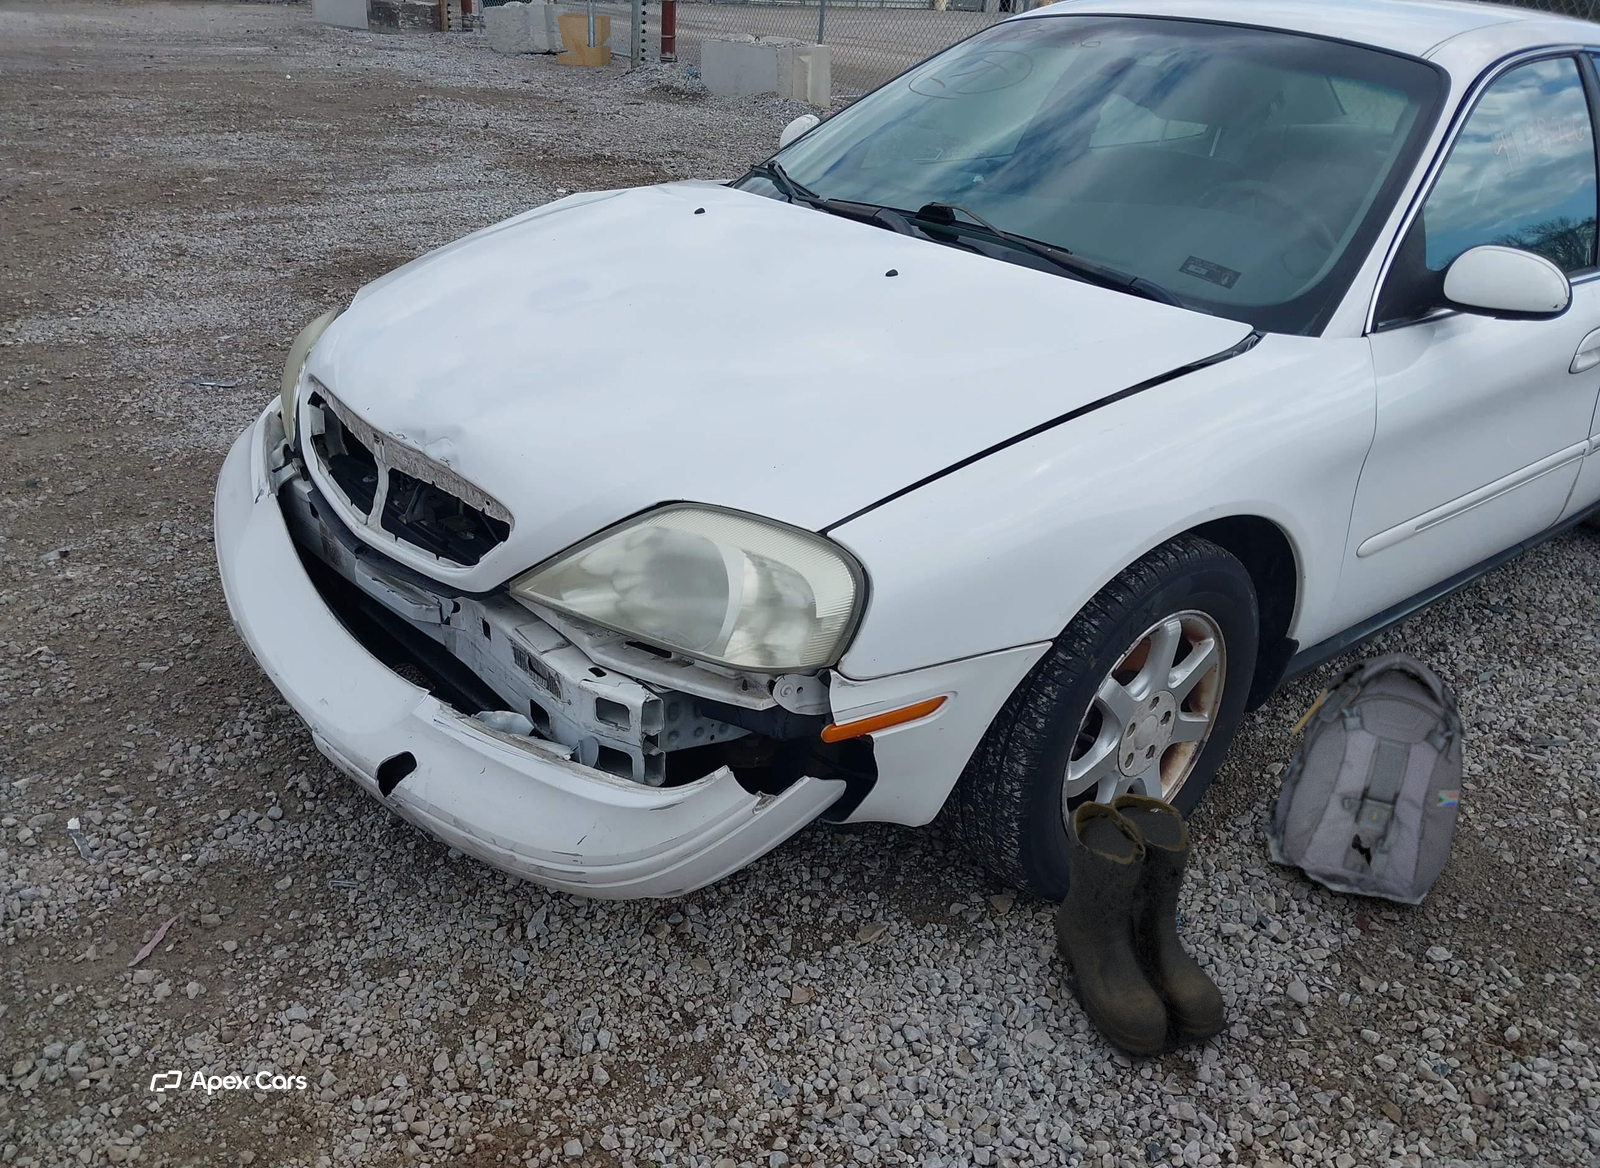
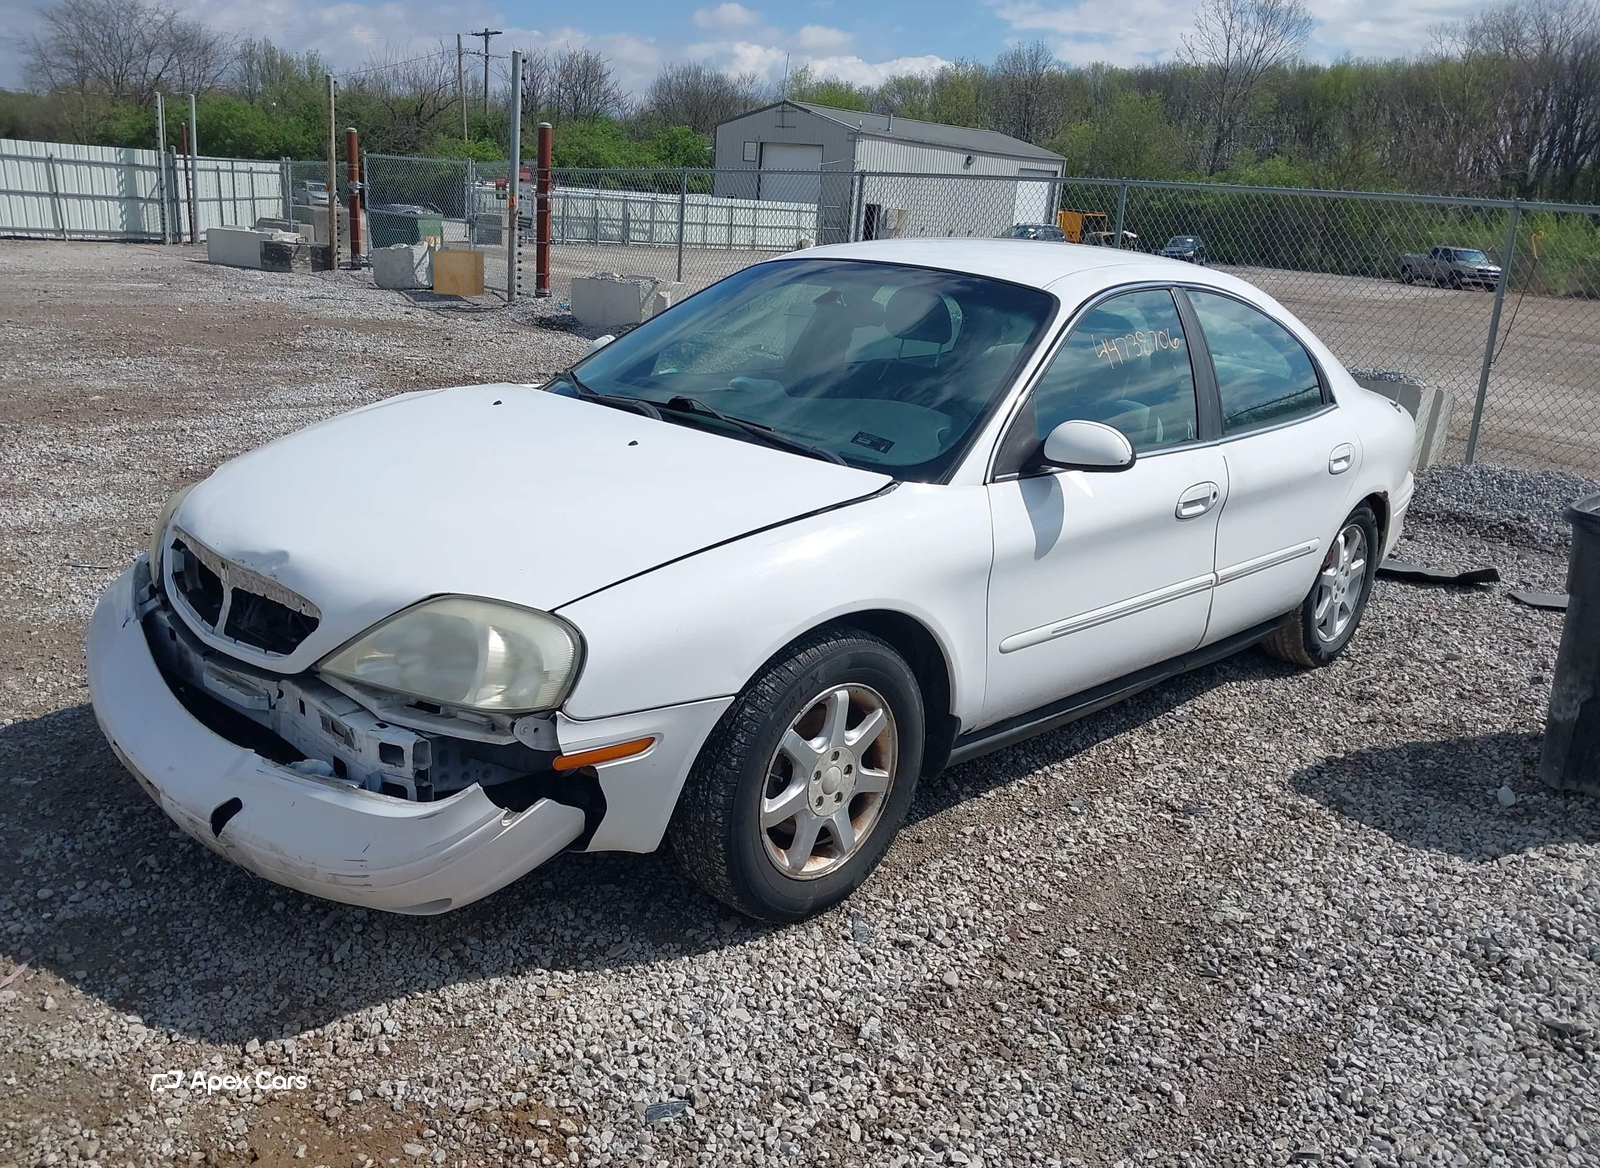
backpack: present [1262,653,1468,905] -> none [943,719,1084,919]
boots: present [1055,793,1234,1061] -> none [762,827,895,1027]

